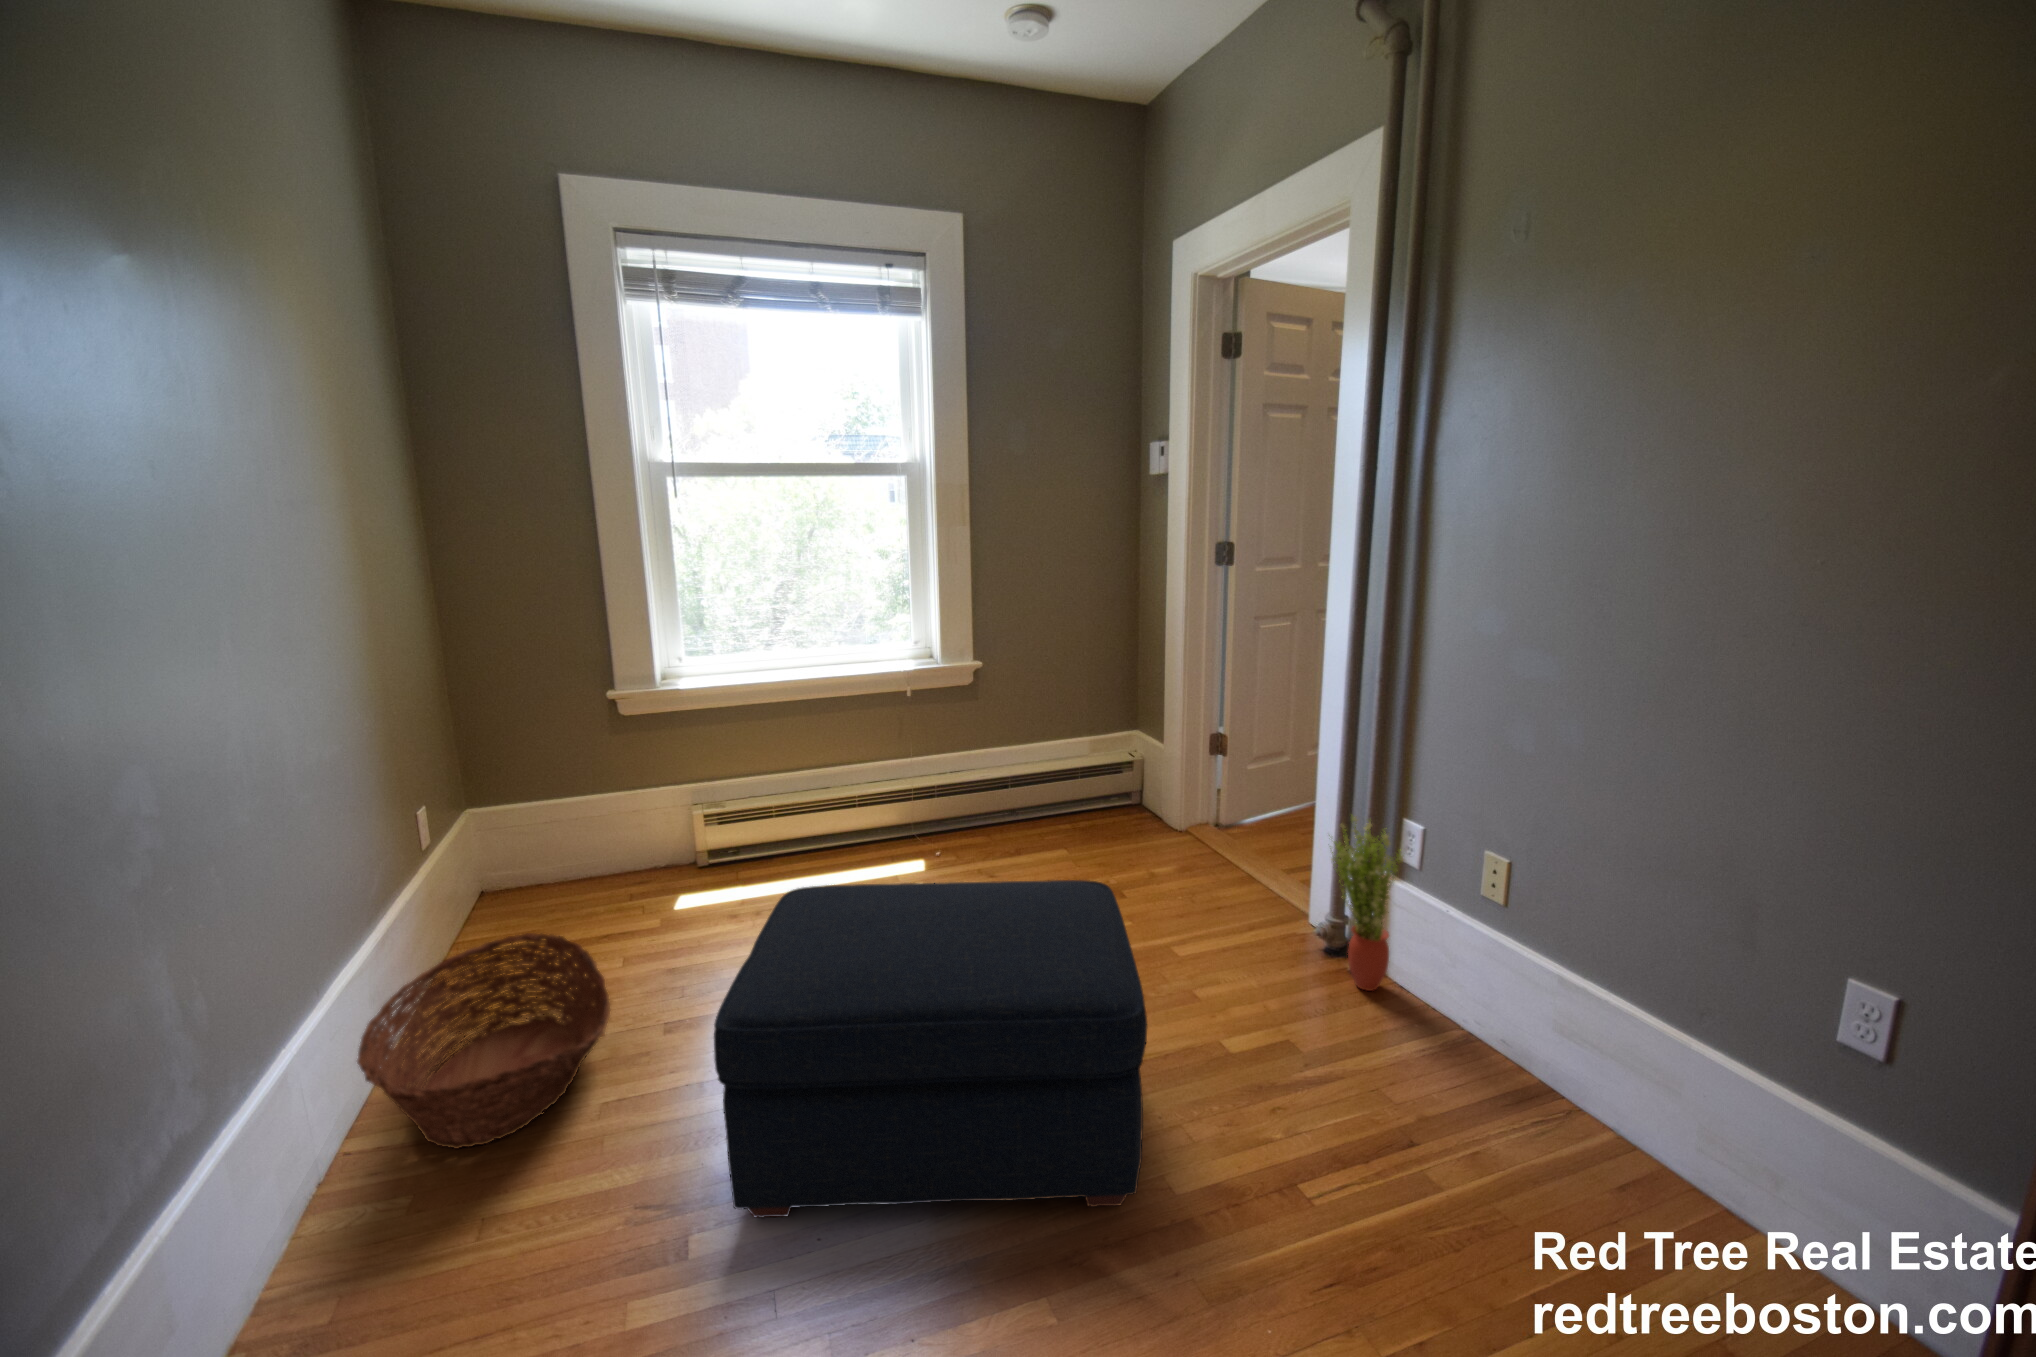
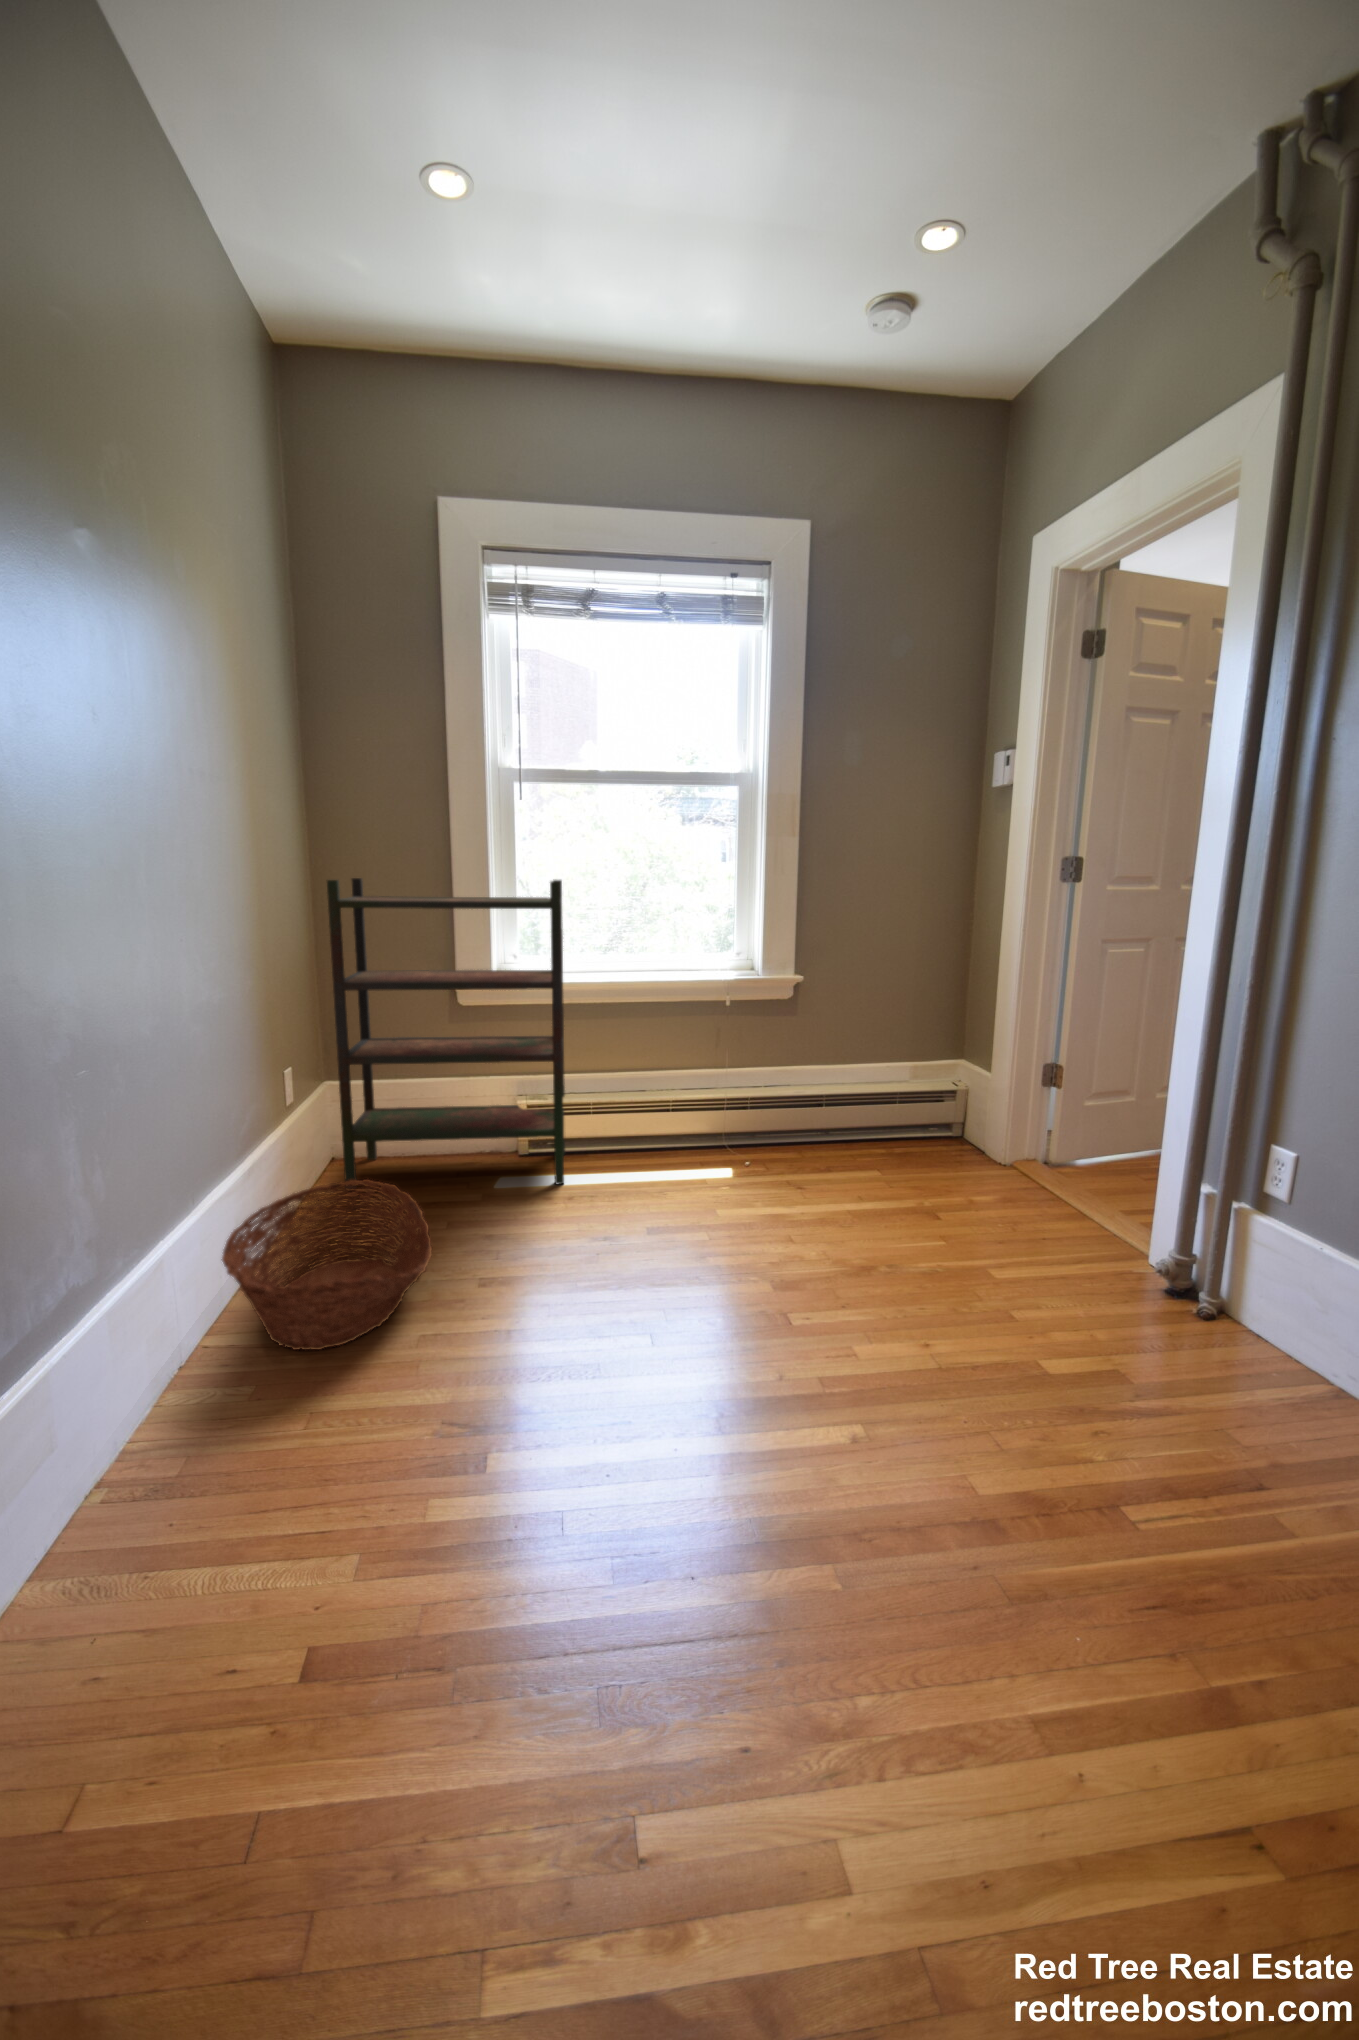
bookshelf: none [454,582,751,936] -> present [327,878,565,1189]
potted plant: present [1329,816,1403,991] -> none [1175,1136,1270,1336]
ottoman: present [714,880,1147,1218] -> none [522,1150,953,1493]

